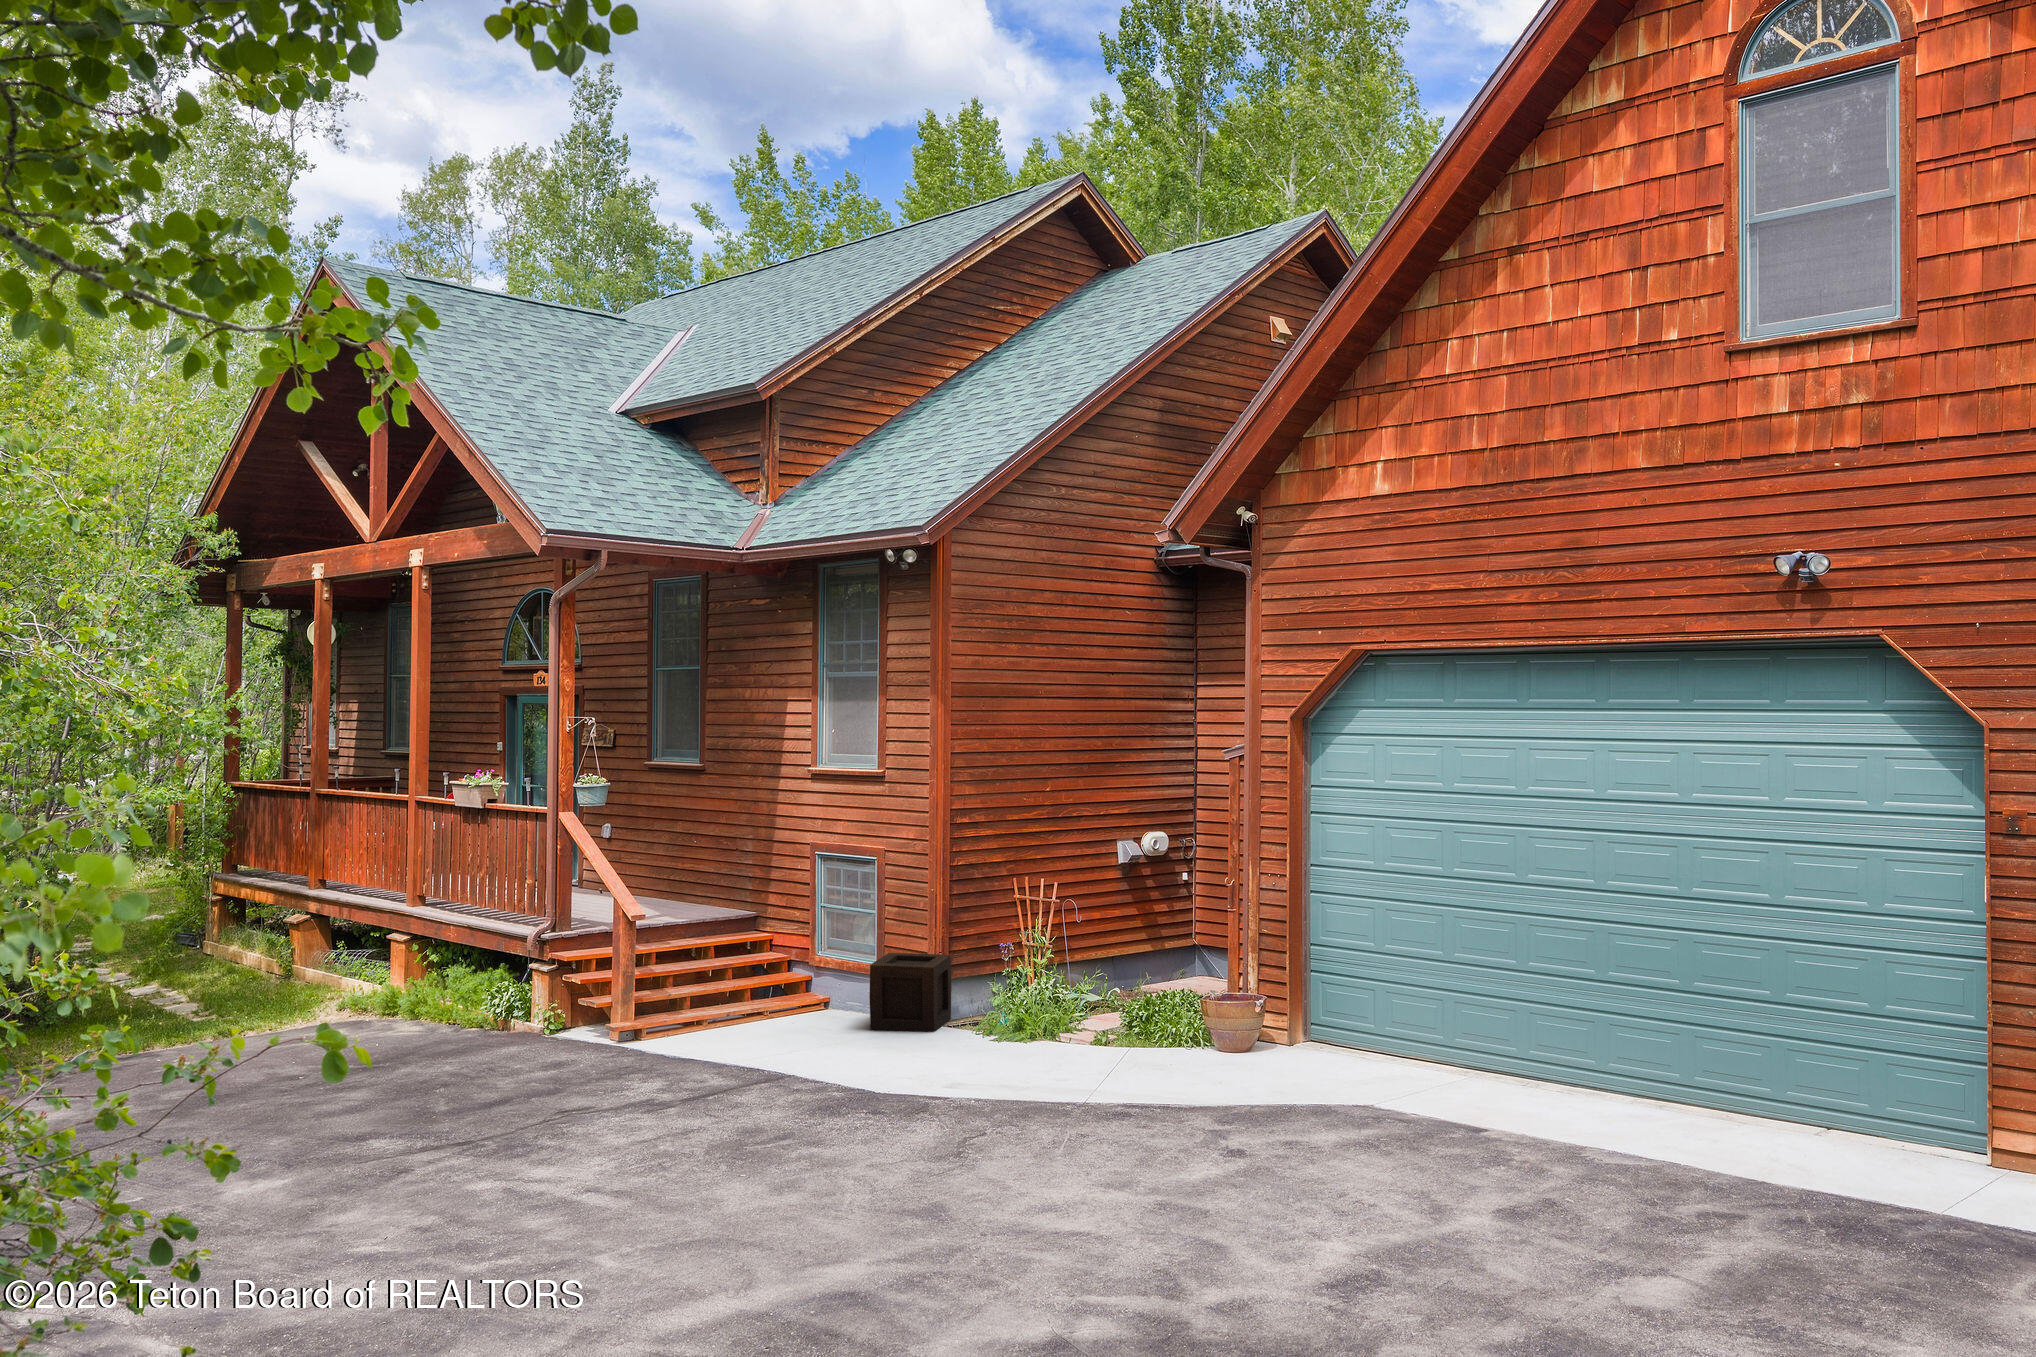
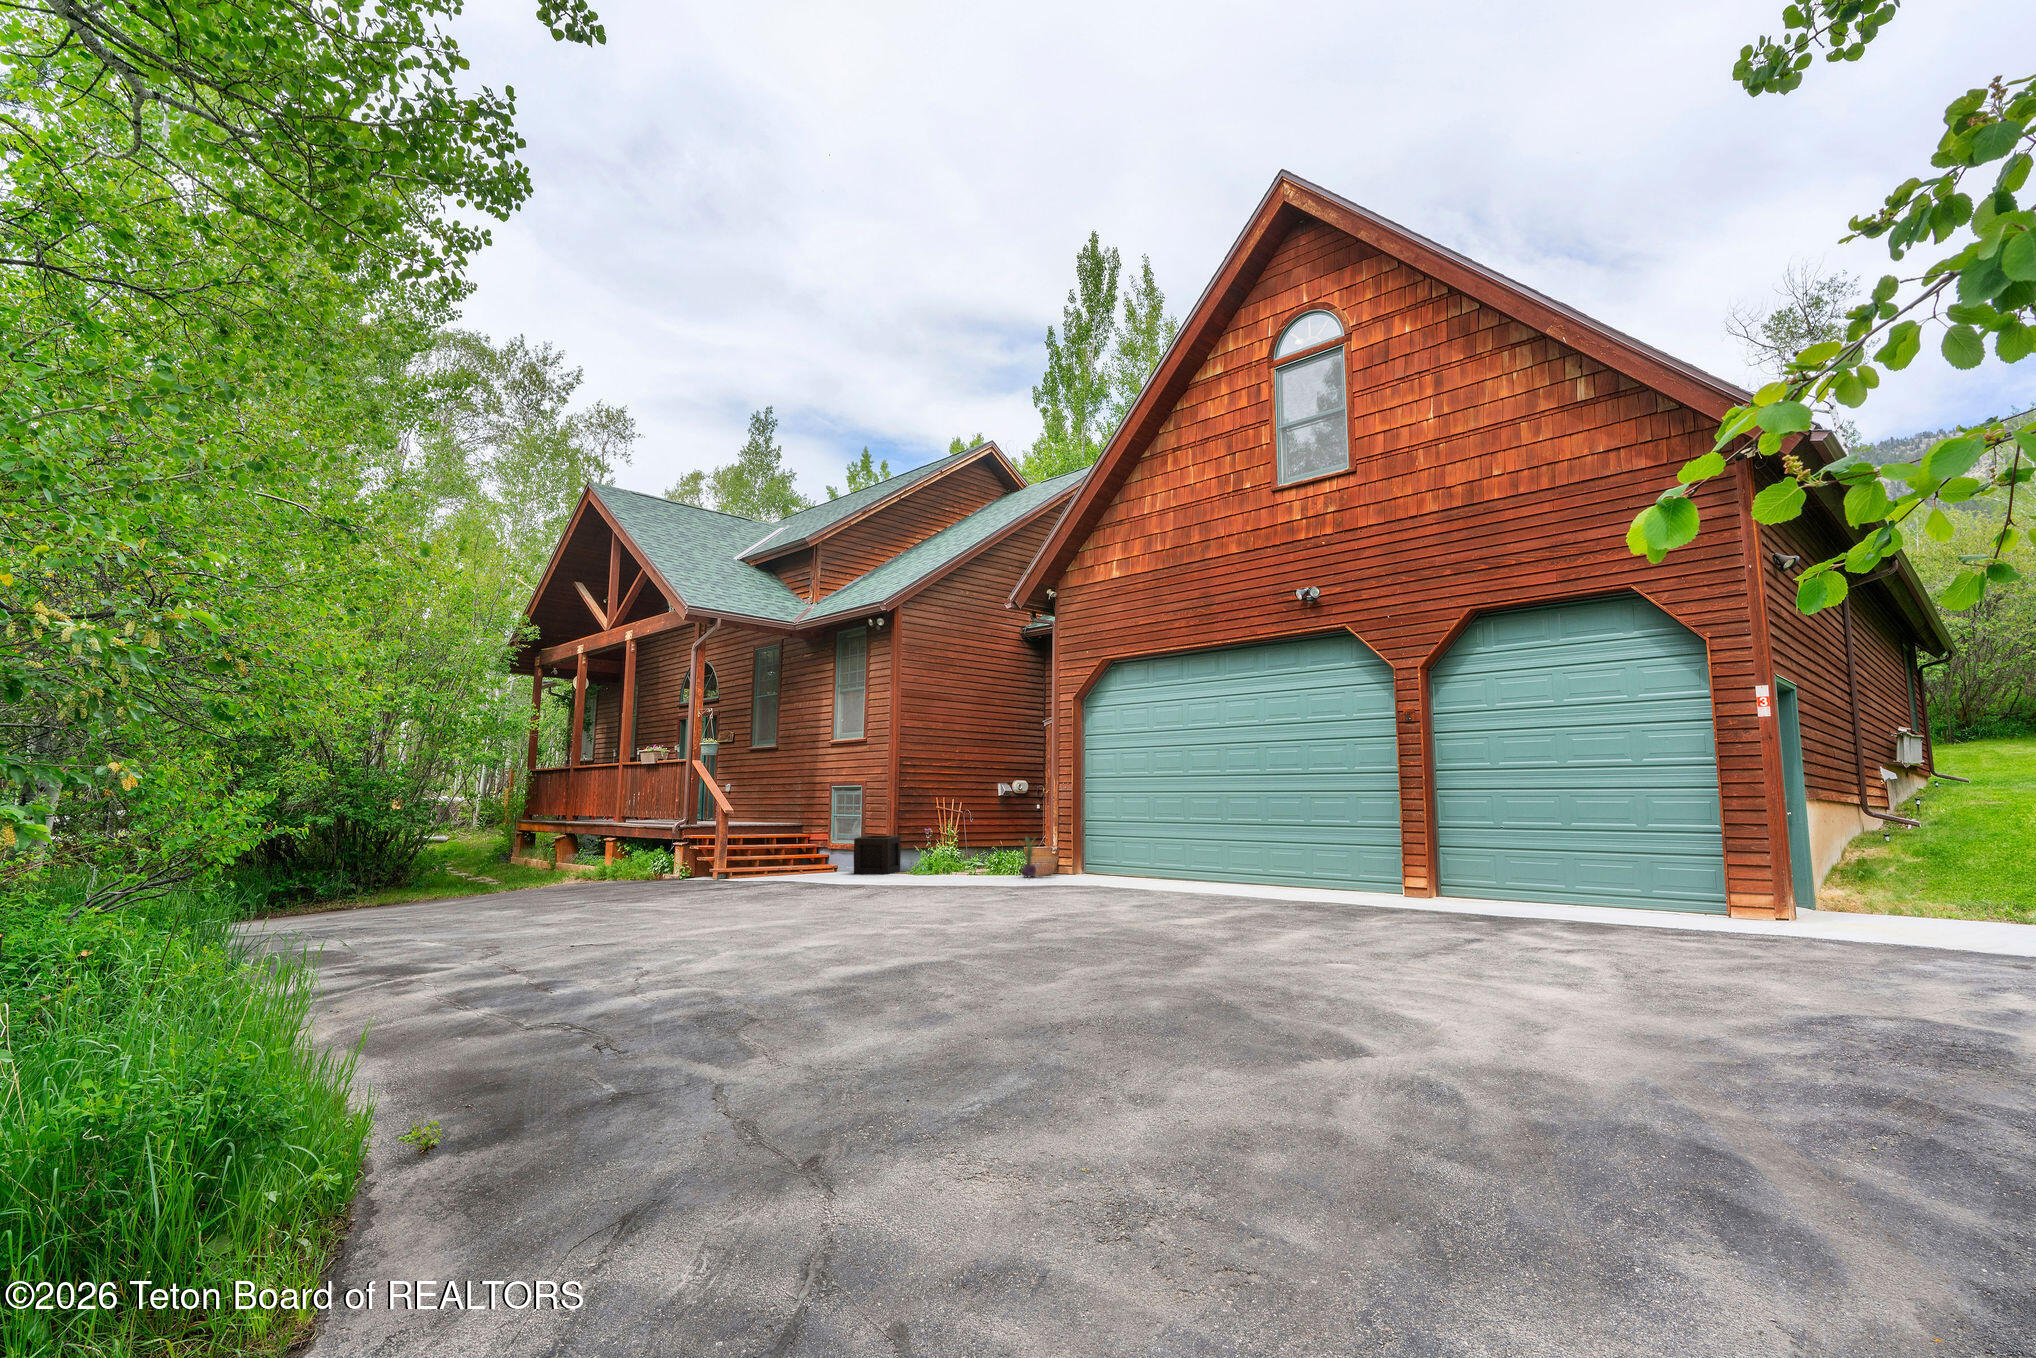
decorative plant: none [1167,974,1245,1053] -> present [1022,837,1036,877]

